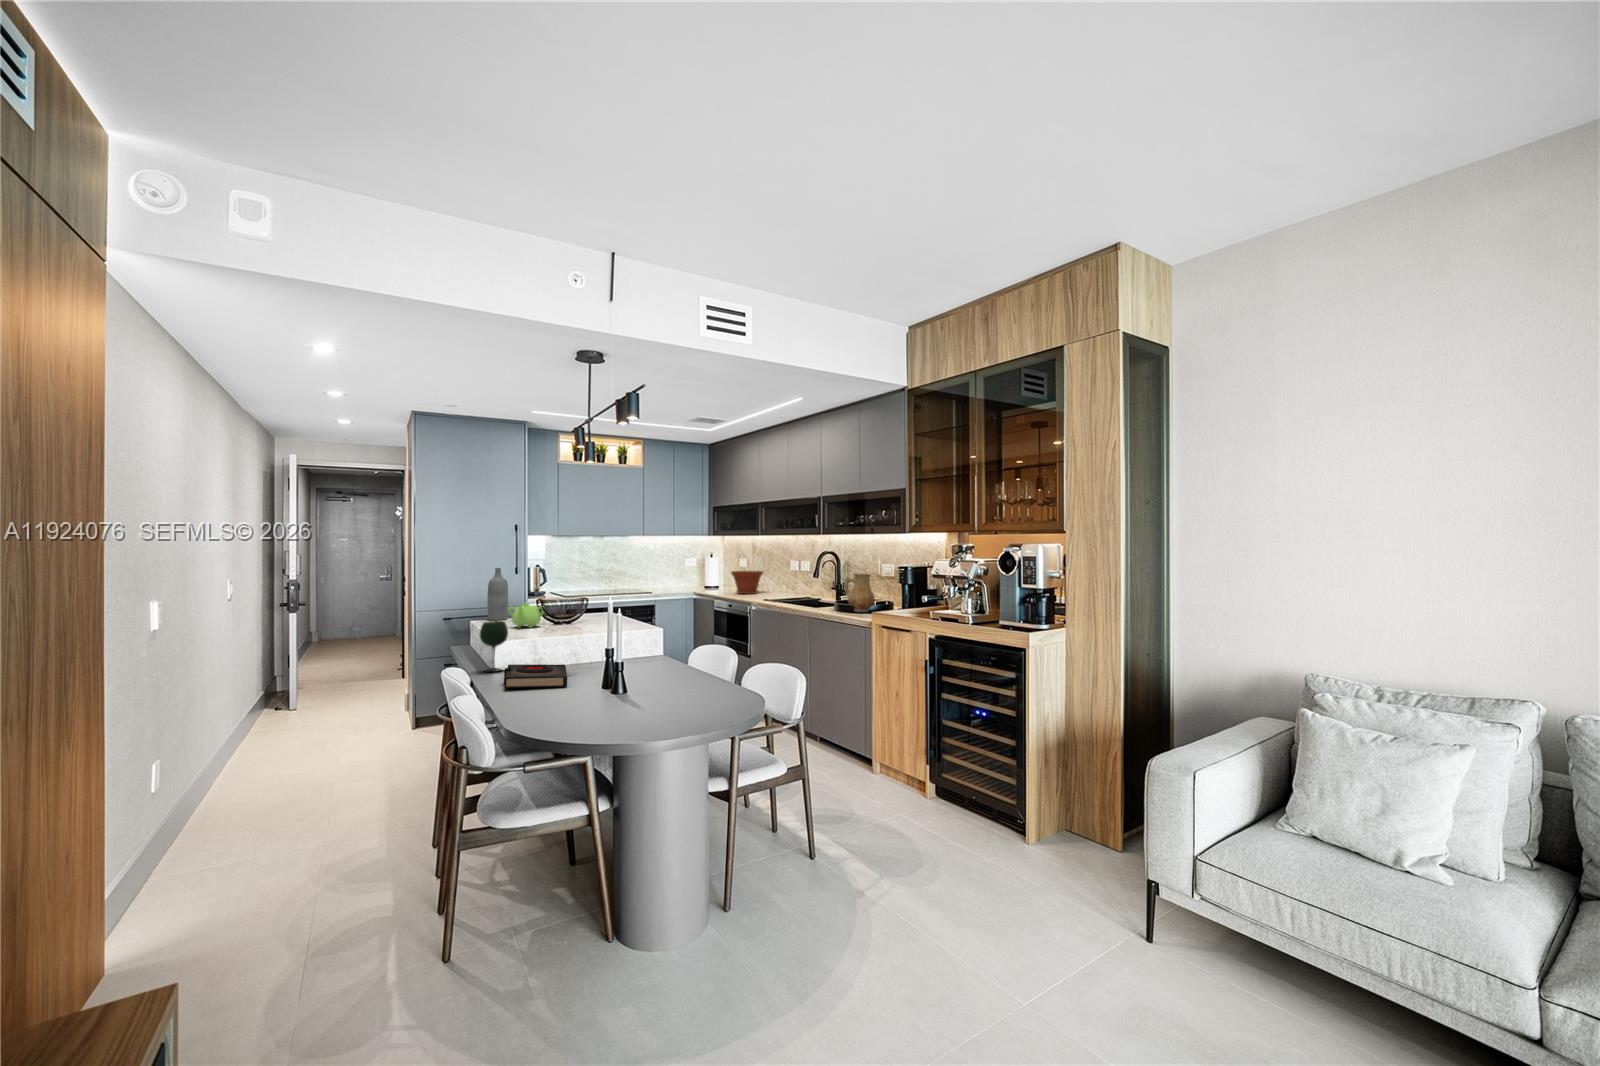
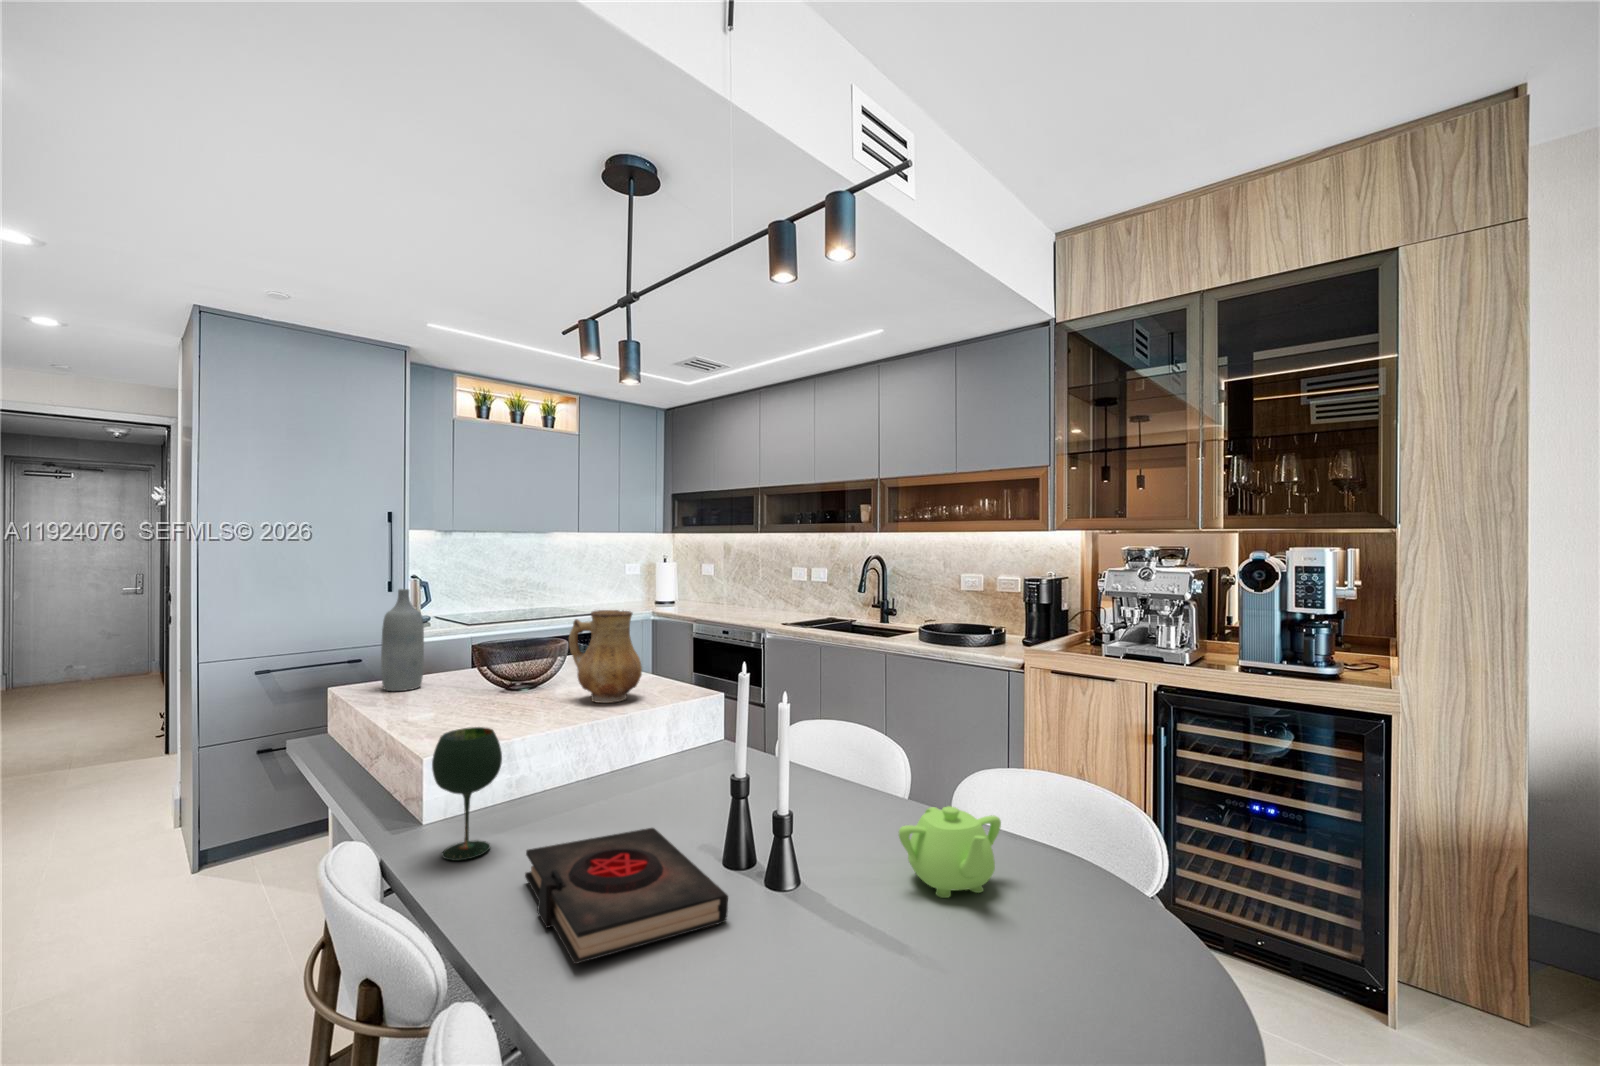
plant pot: present [731,571,763,594] -> none [703,580,749,613]
ceramic pitcher: present [844,574,875,612] -> present [569,610,642,703]
teapot: present [508,603,544,628] -> present [899,806,1001,898]

